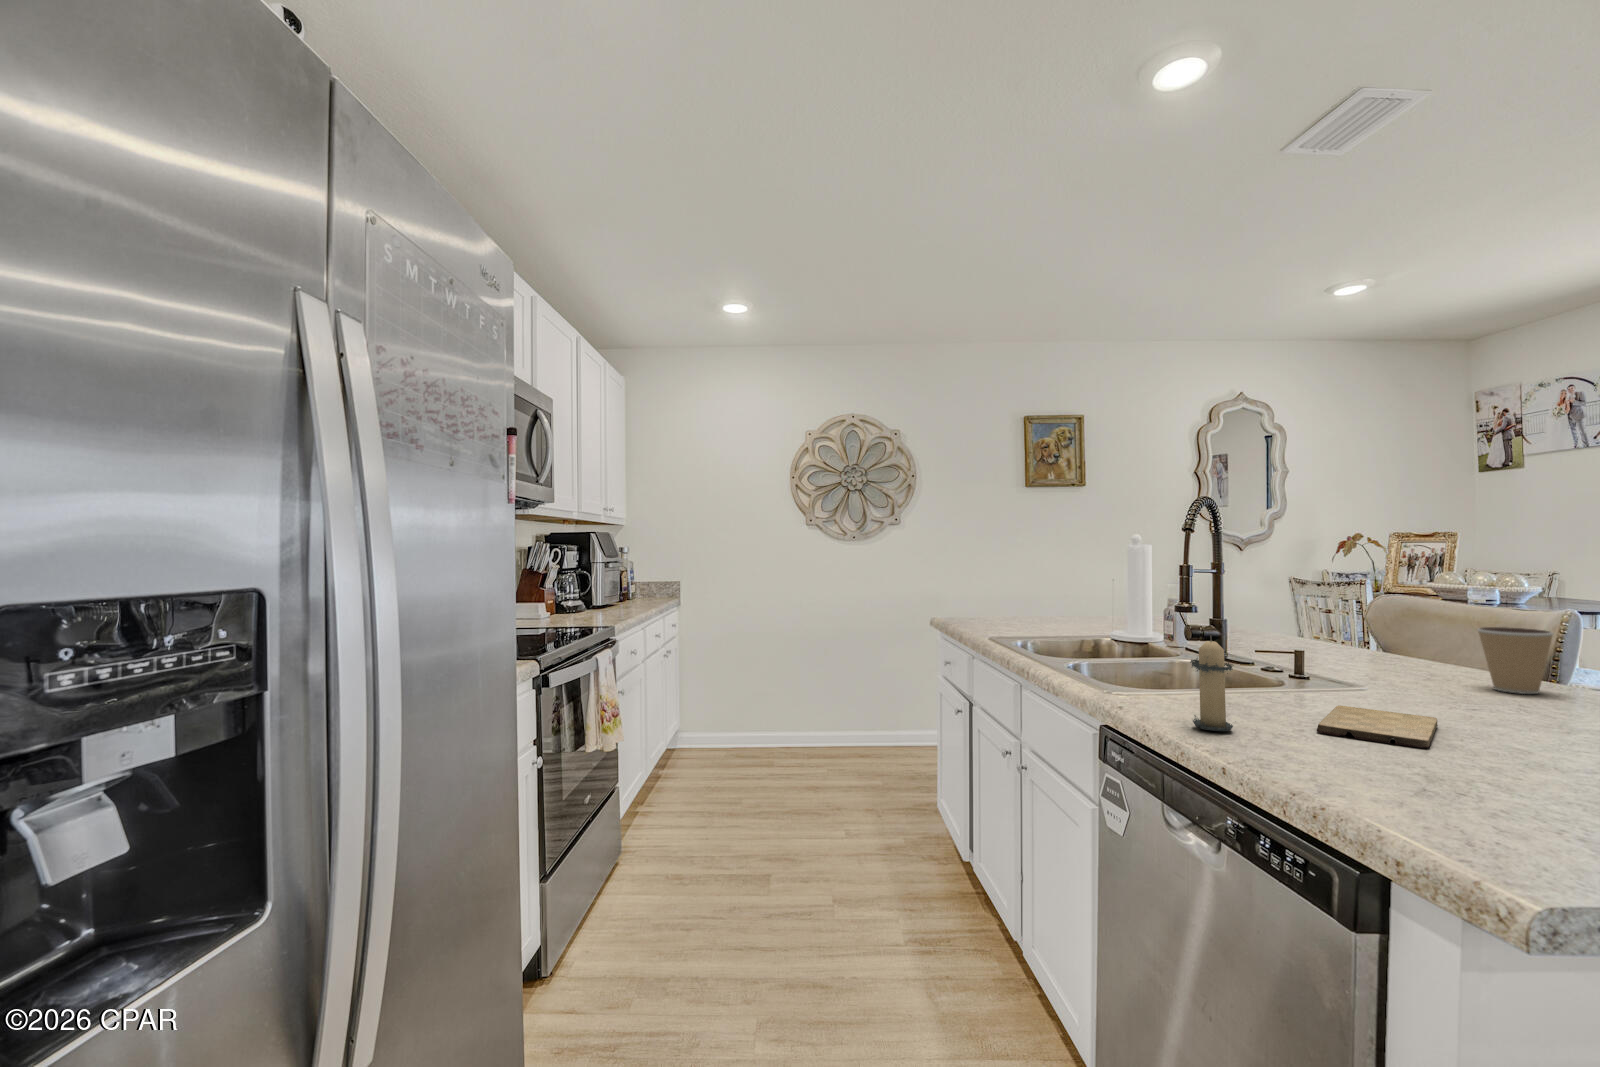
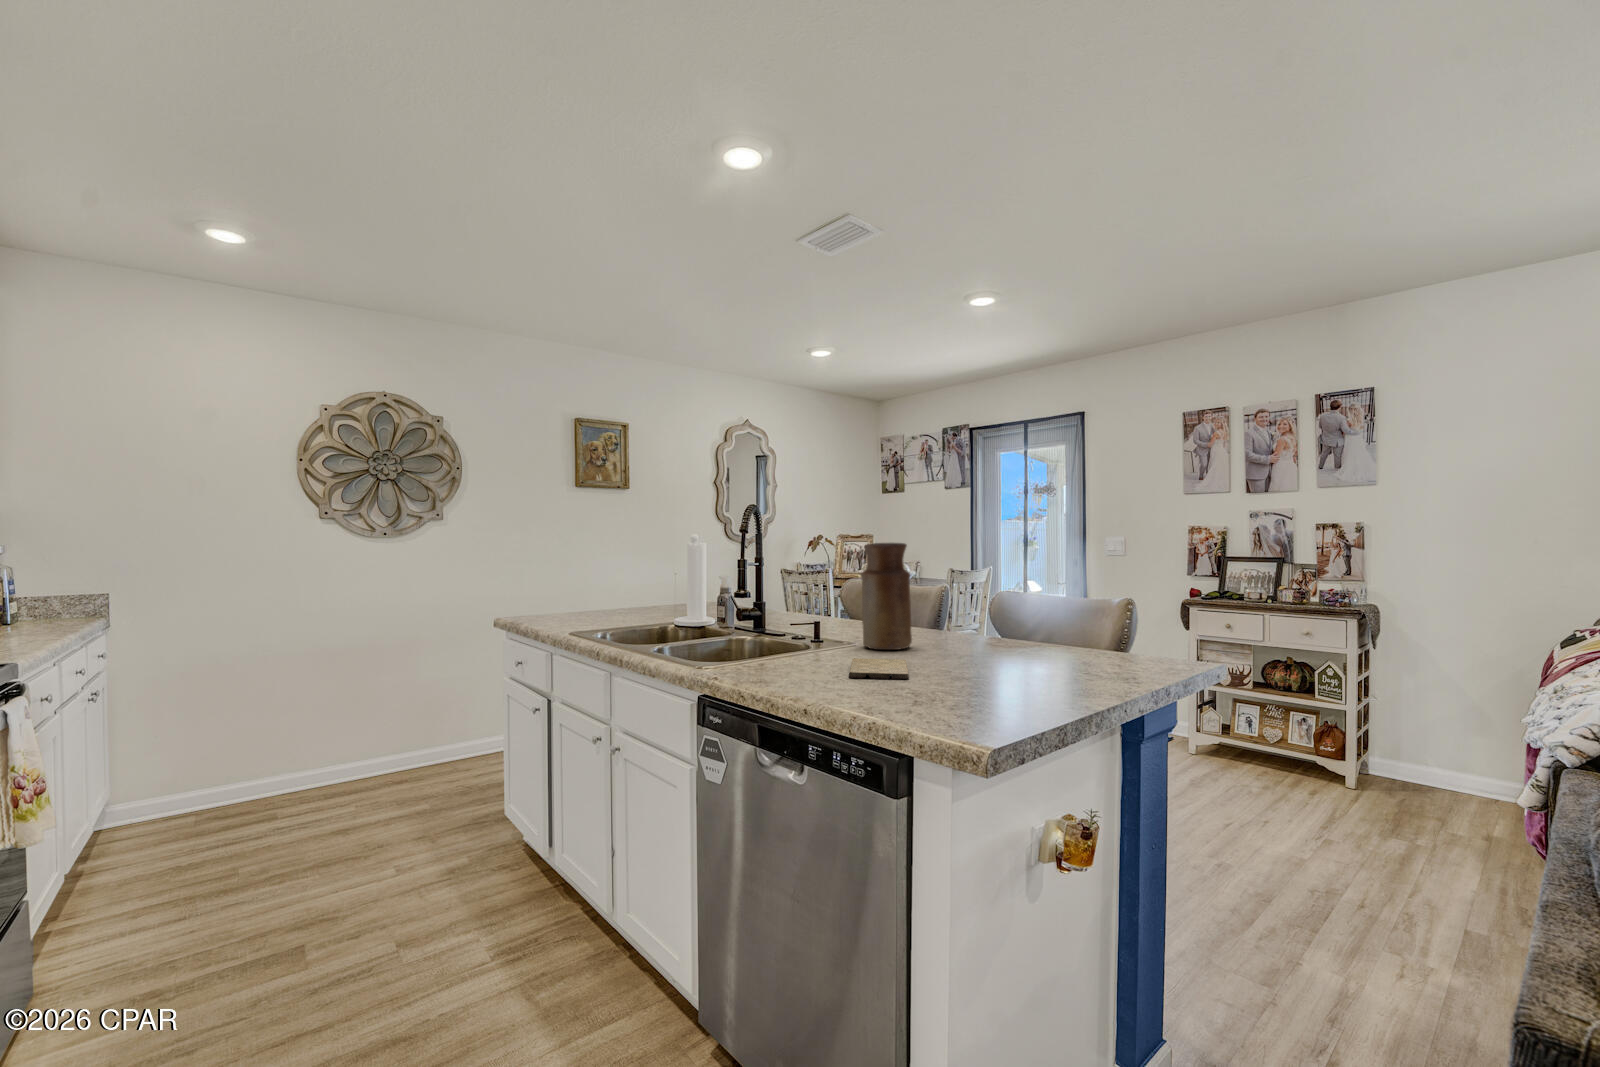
vase: none [1367,540,1467,701] -> present [861,543,912,650]
coffee cup: present [1477,627,1553,694] -> none [912,599,948,641]
candle: present [1190,634,1233,731] -> none [772,614,807,687]

